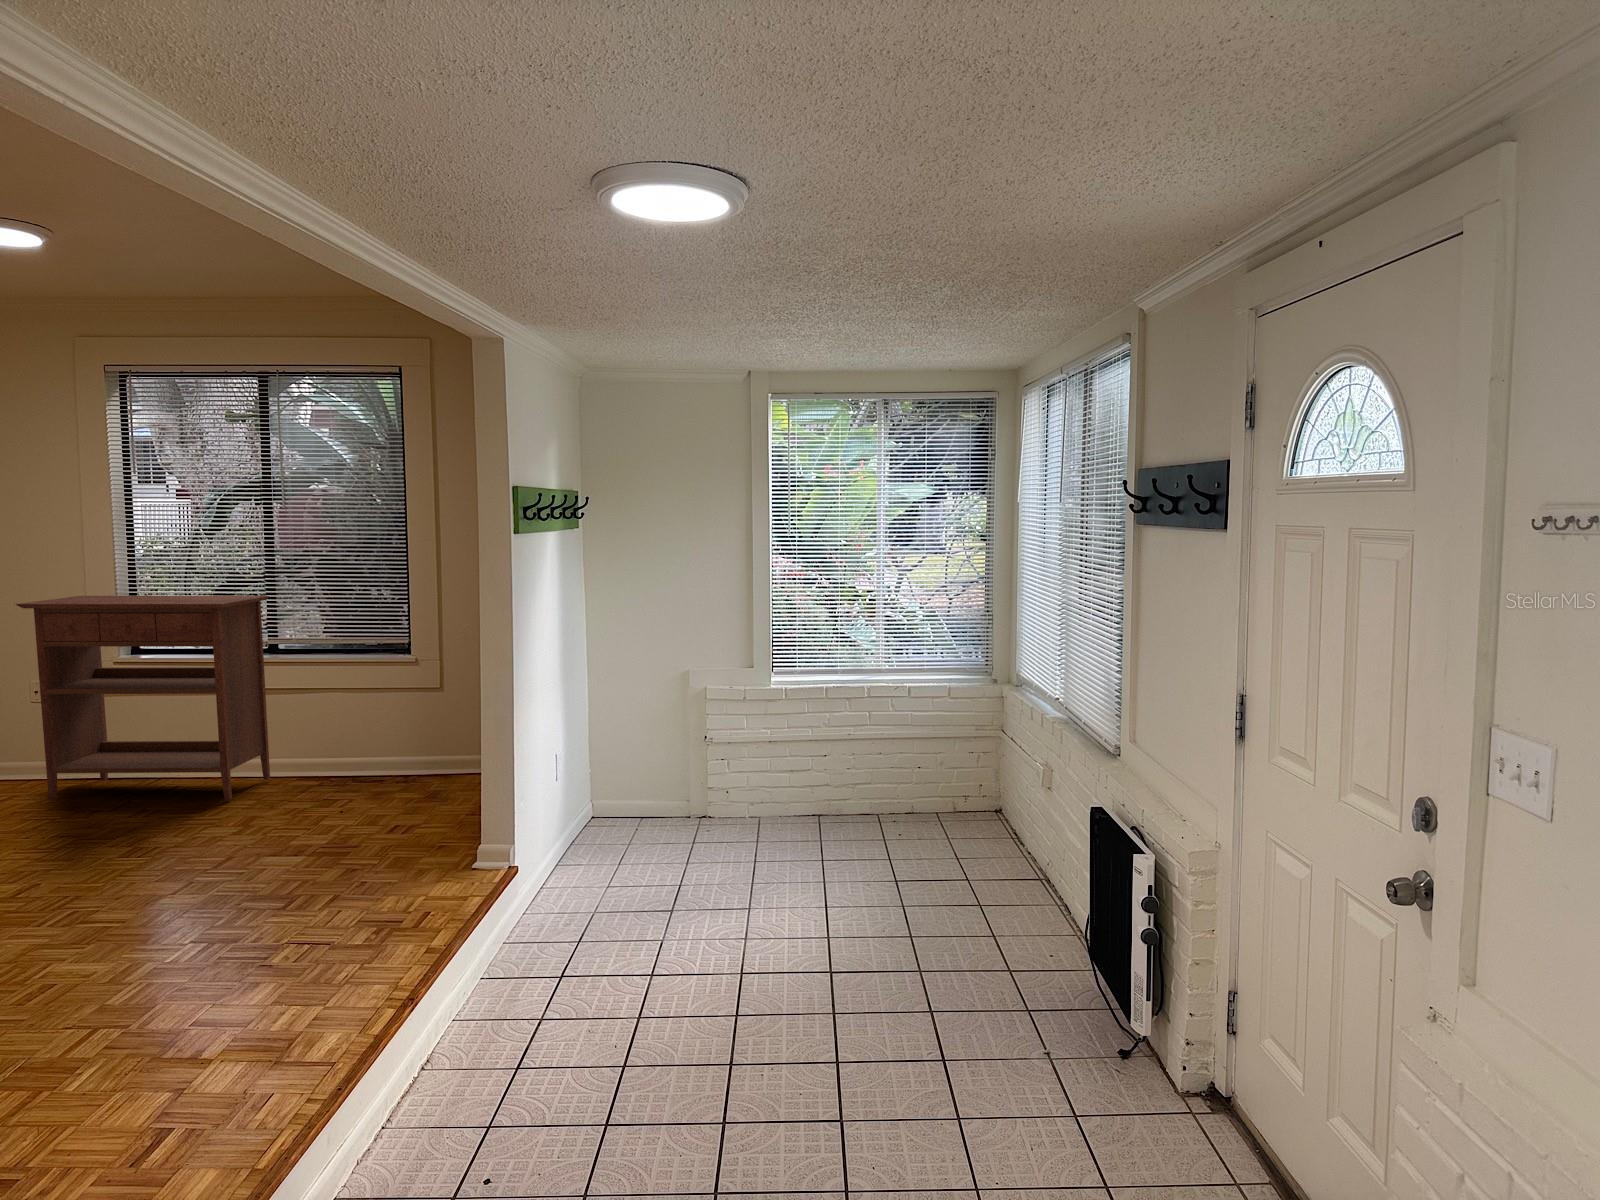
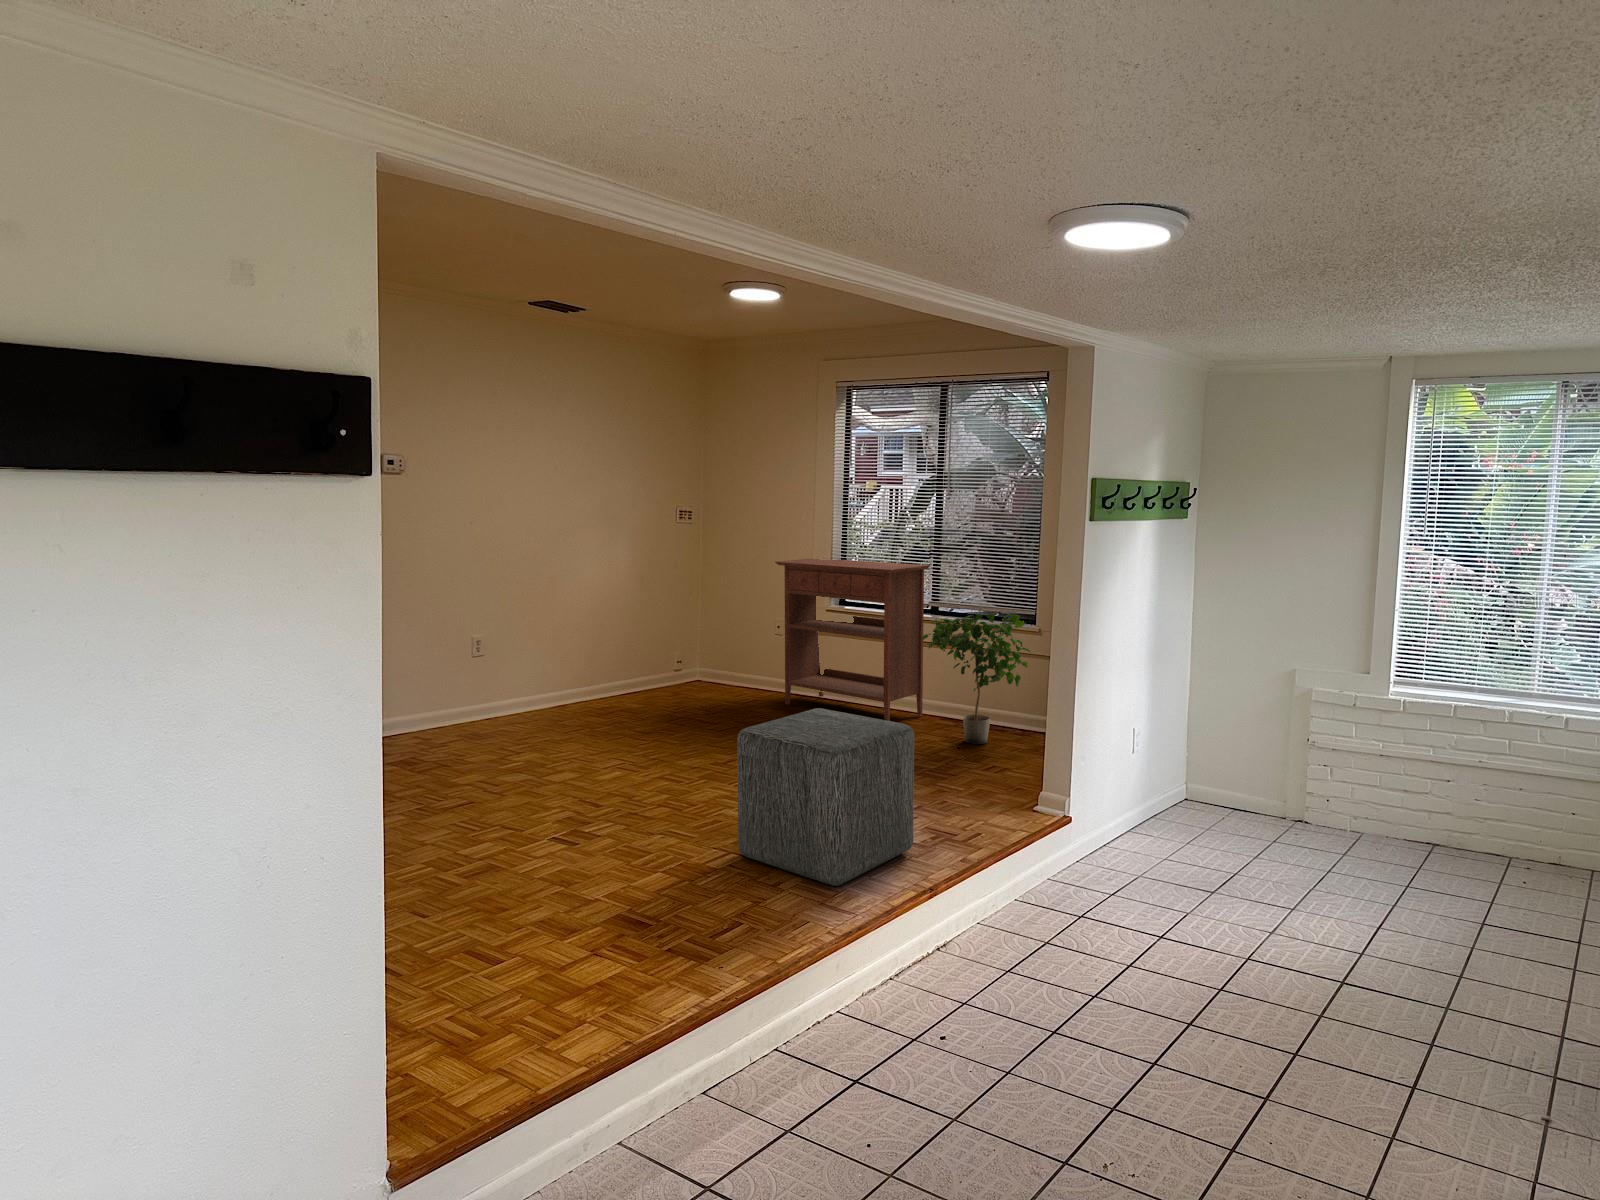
potted plant: none [274,645,418,802] -> present [922,614,1031,744]
ottoman: none [74,798,360,1046] -> present [737,708,914,886]

